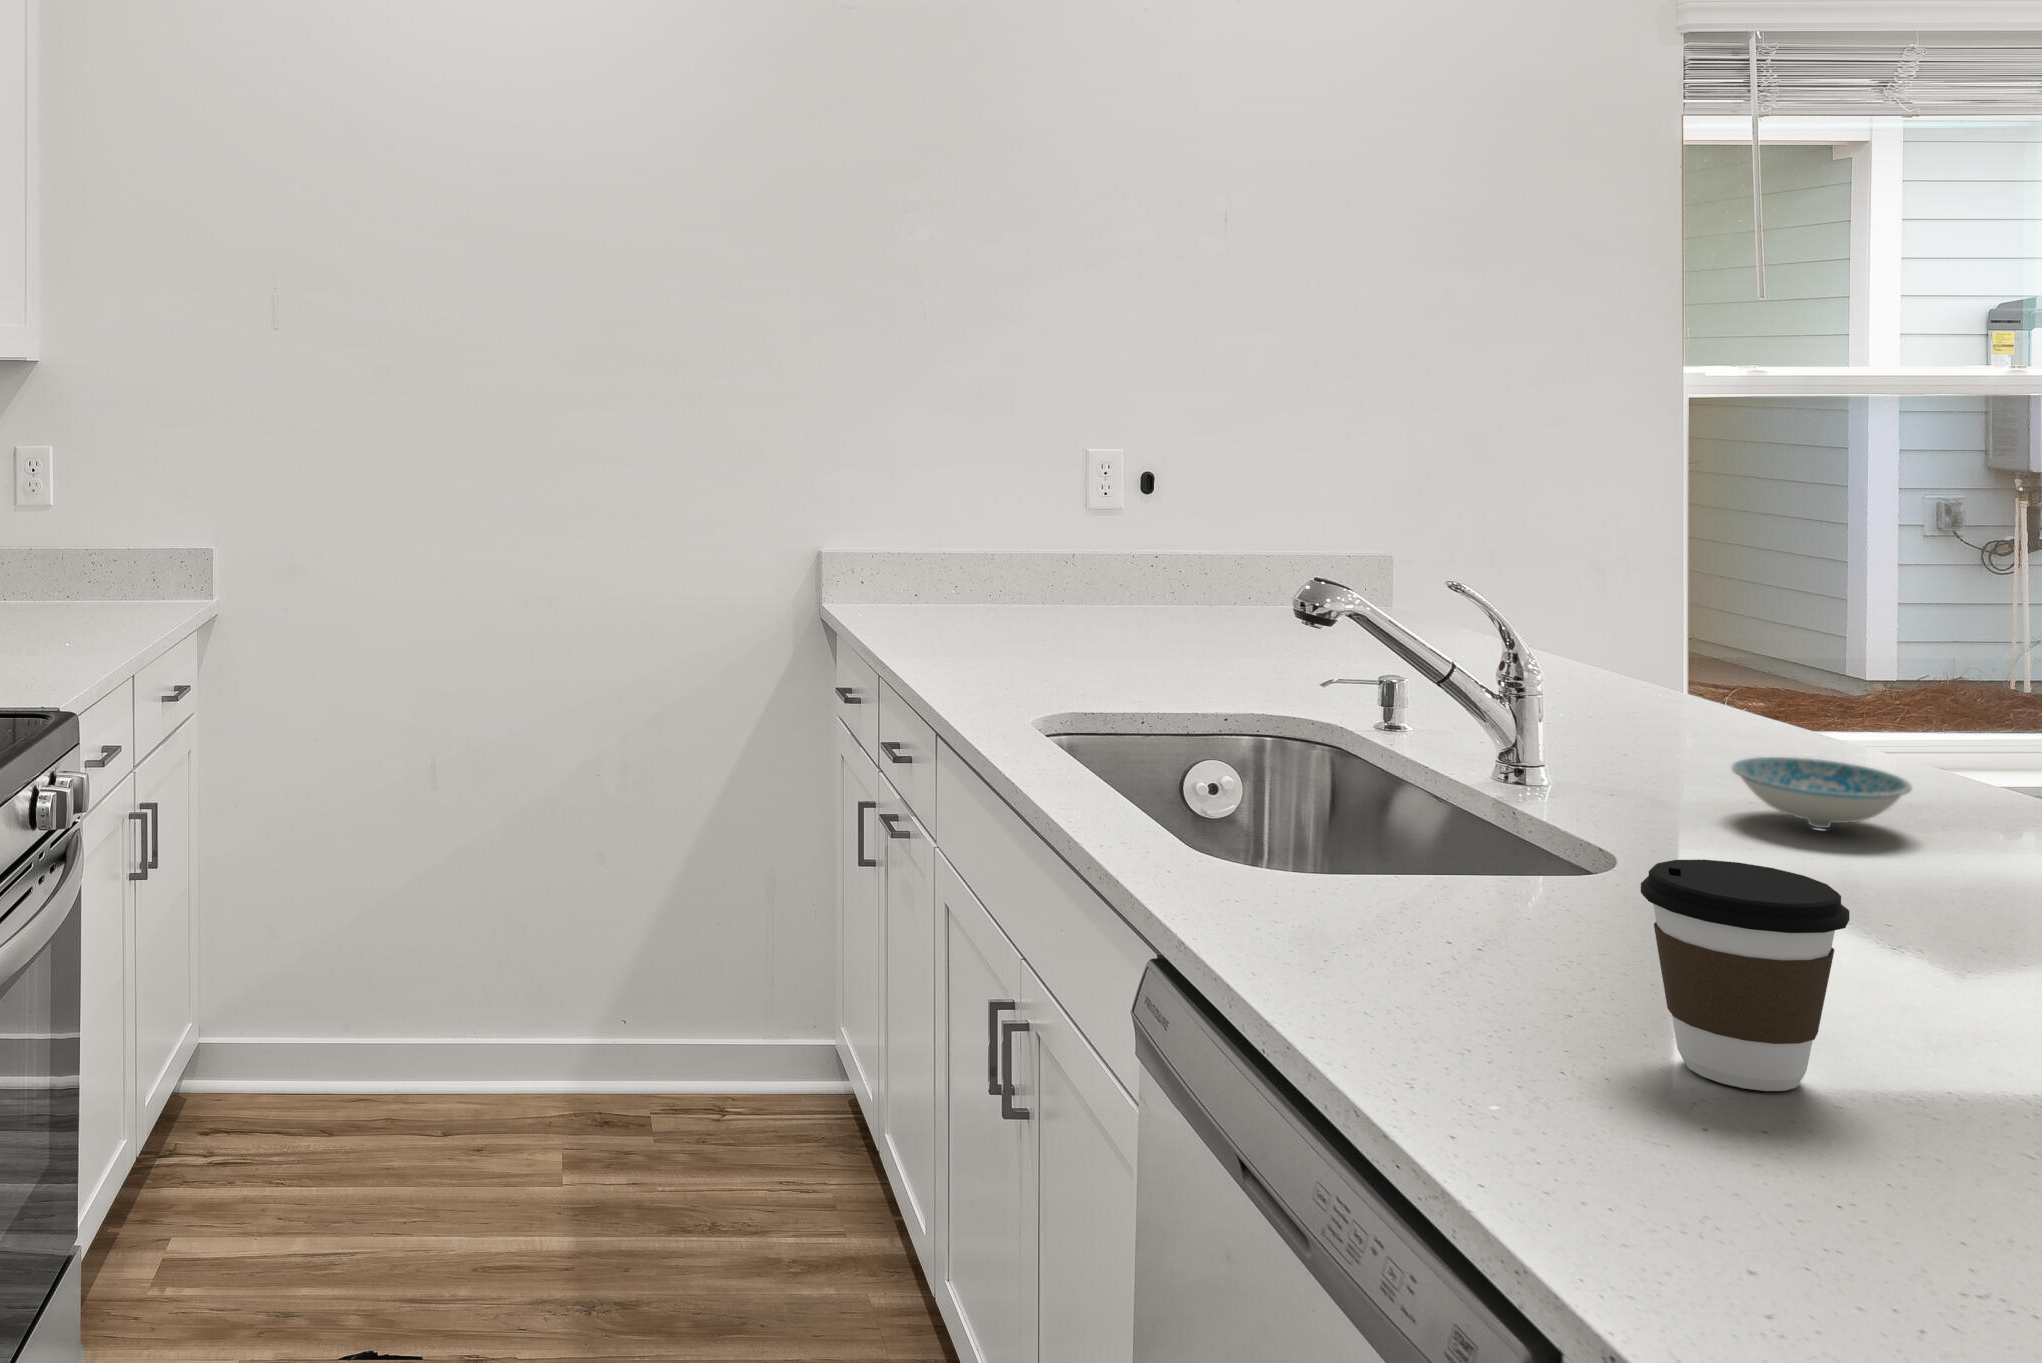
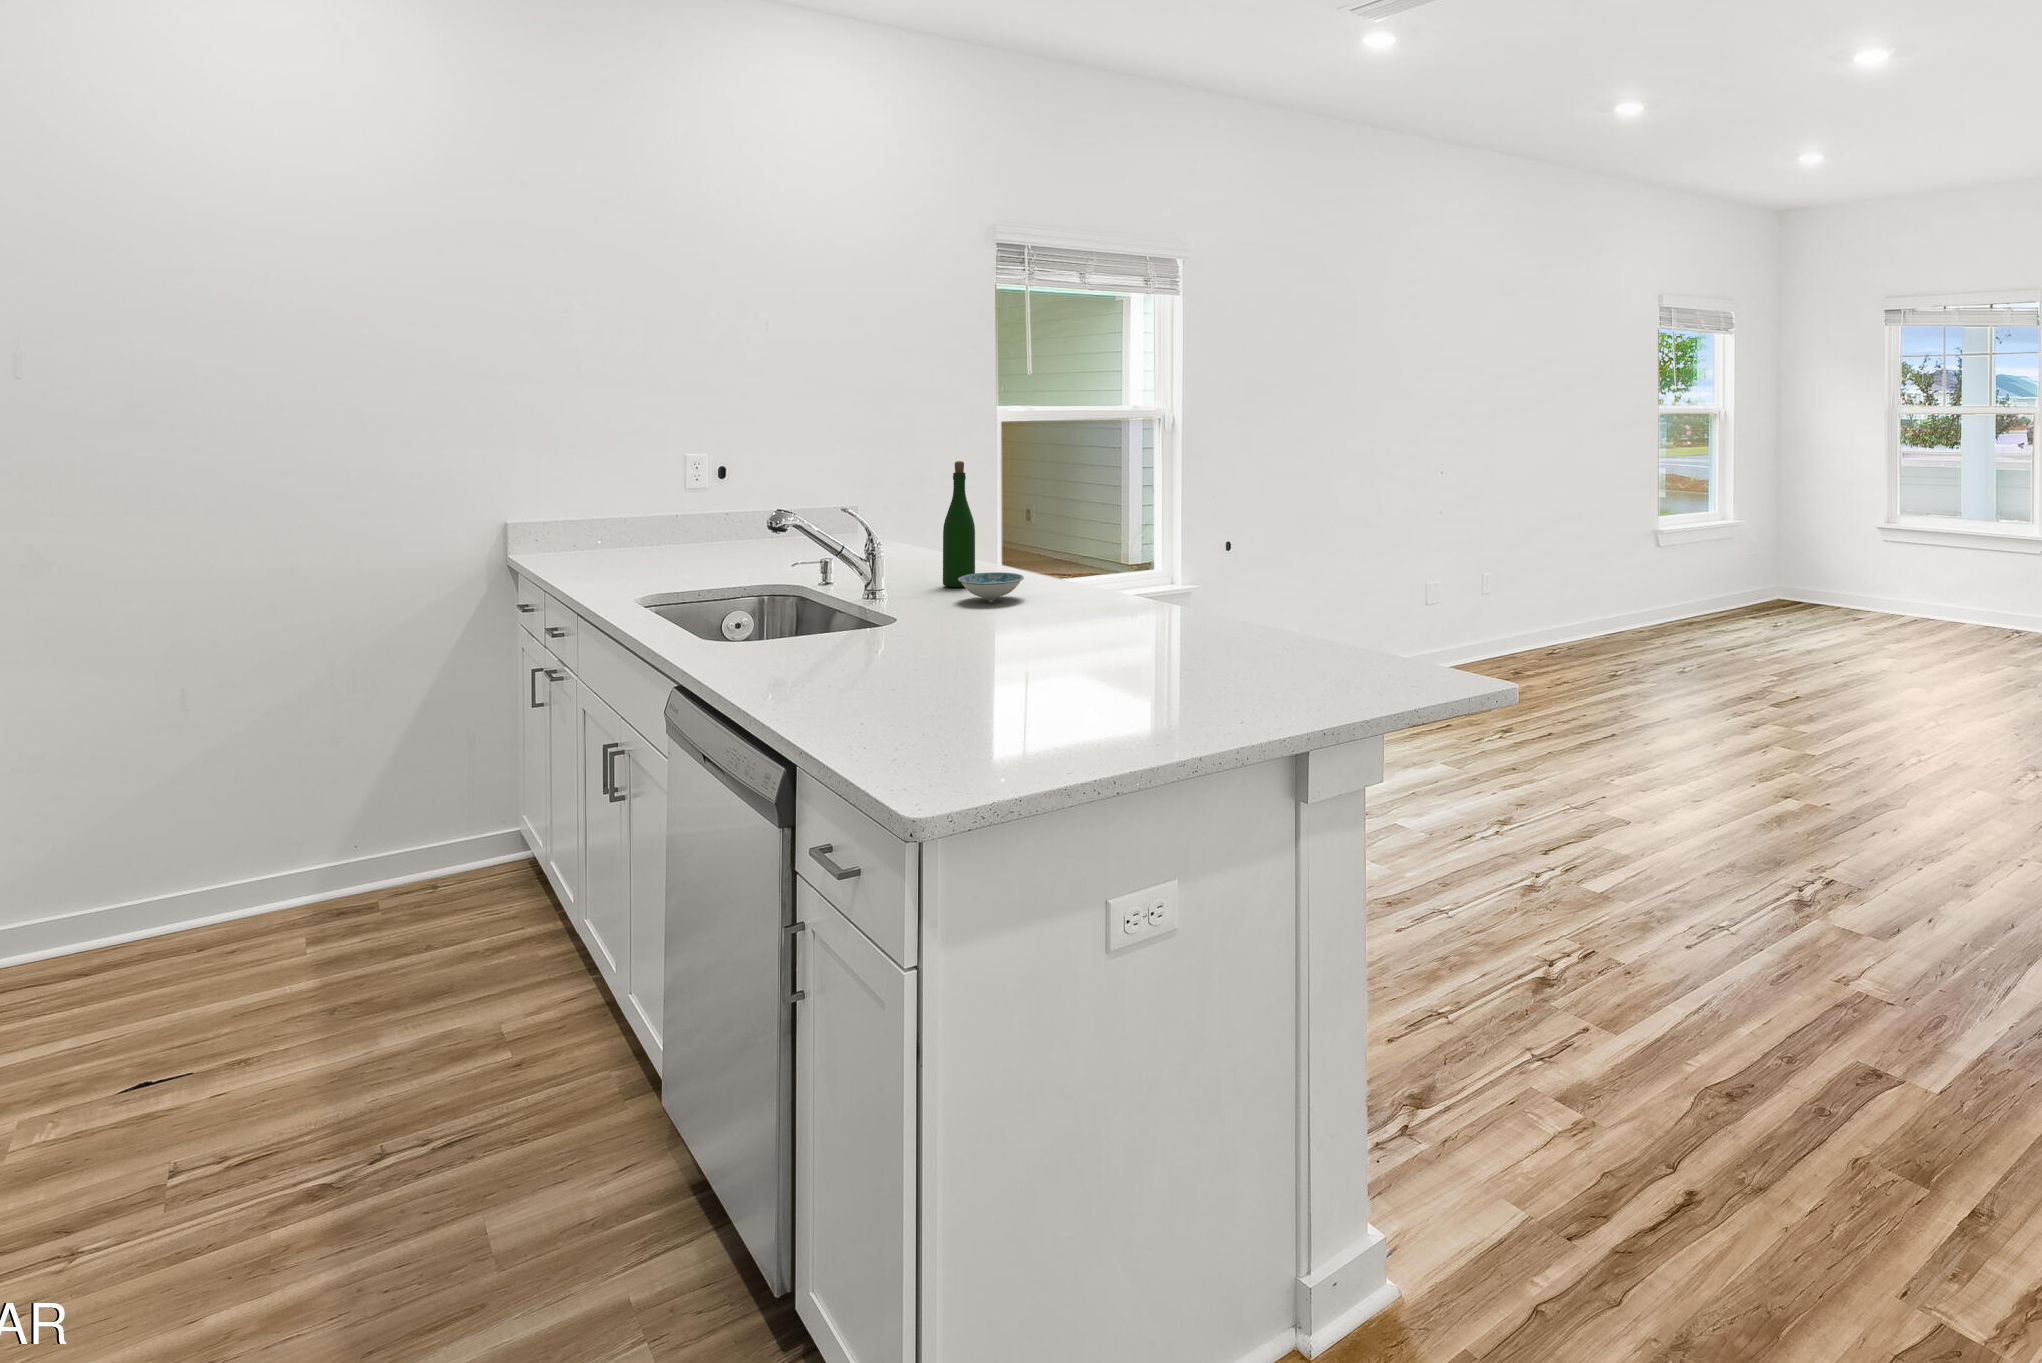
wine bottle: none [1660,500,1740,776] -> present [943,461,975,587]
coffee cup: present [1641,860,1849,1091] -> none [862,599,933,683]

